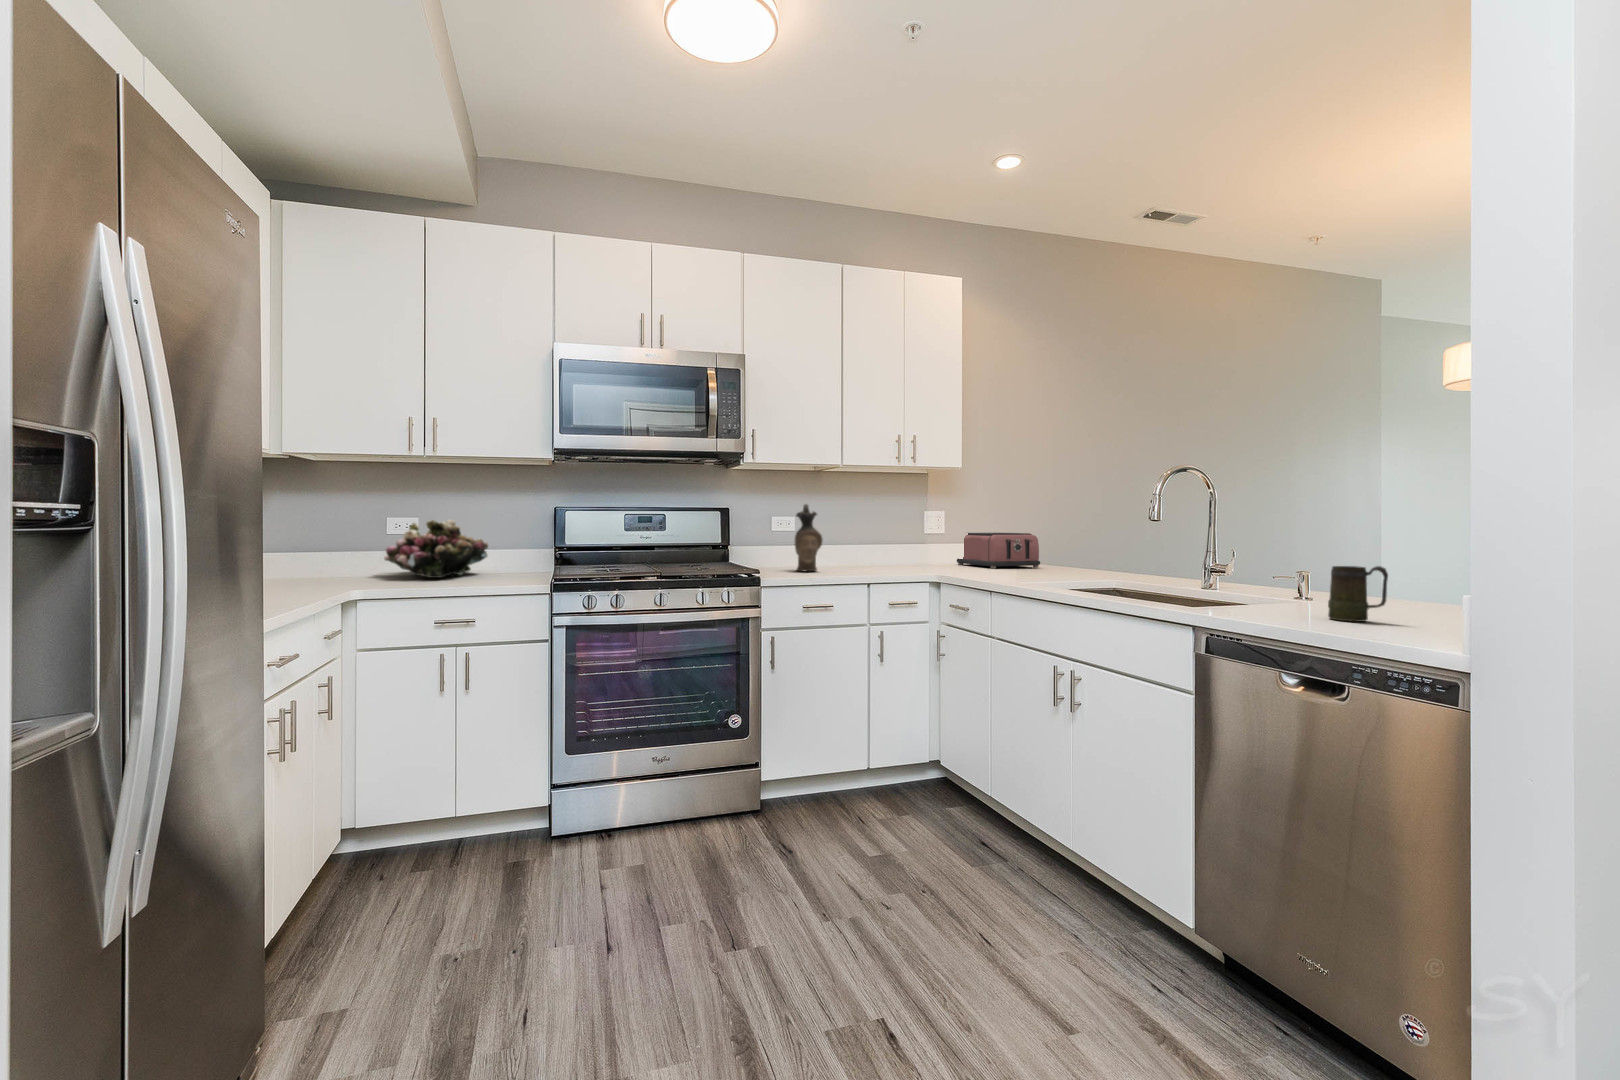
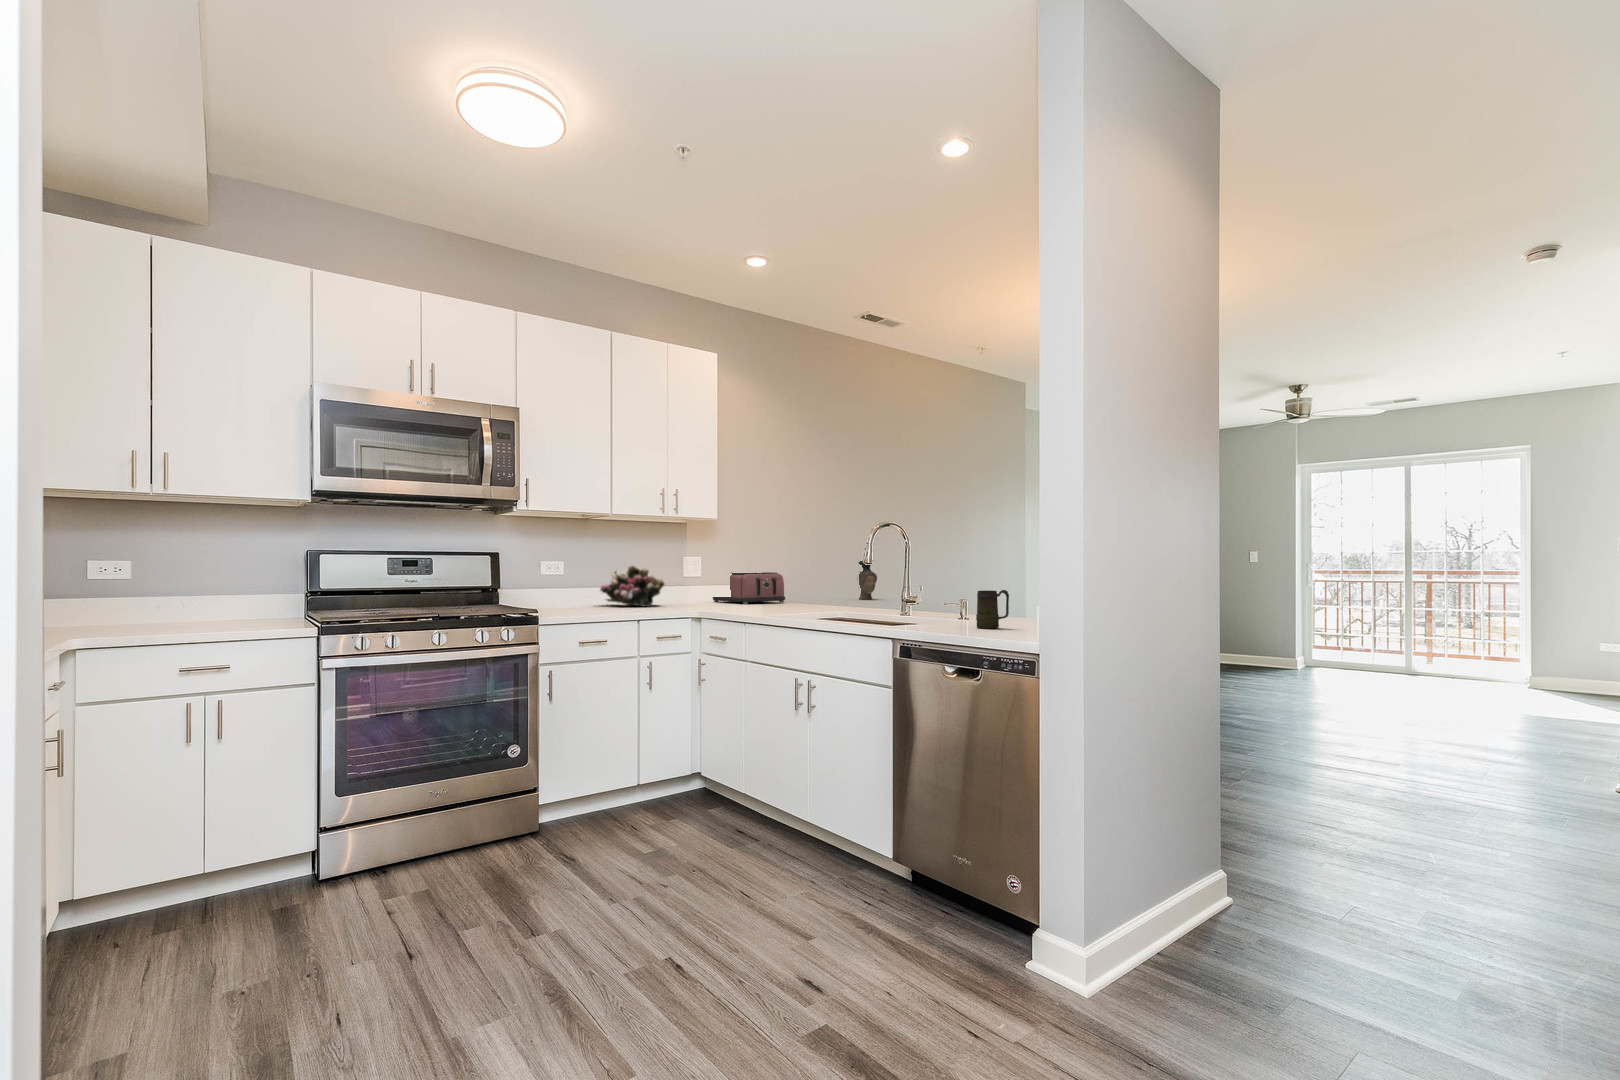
ceramic pitcher: present [795,504,822,571] -> present [858,560,877,600]
flower arrangement: present [384,520,488,578] -> present [600,565,664,607]

